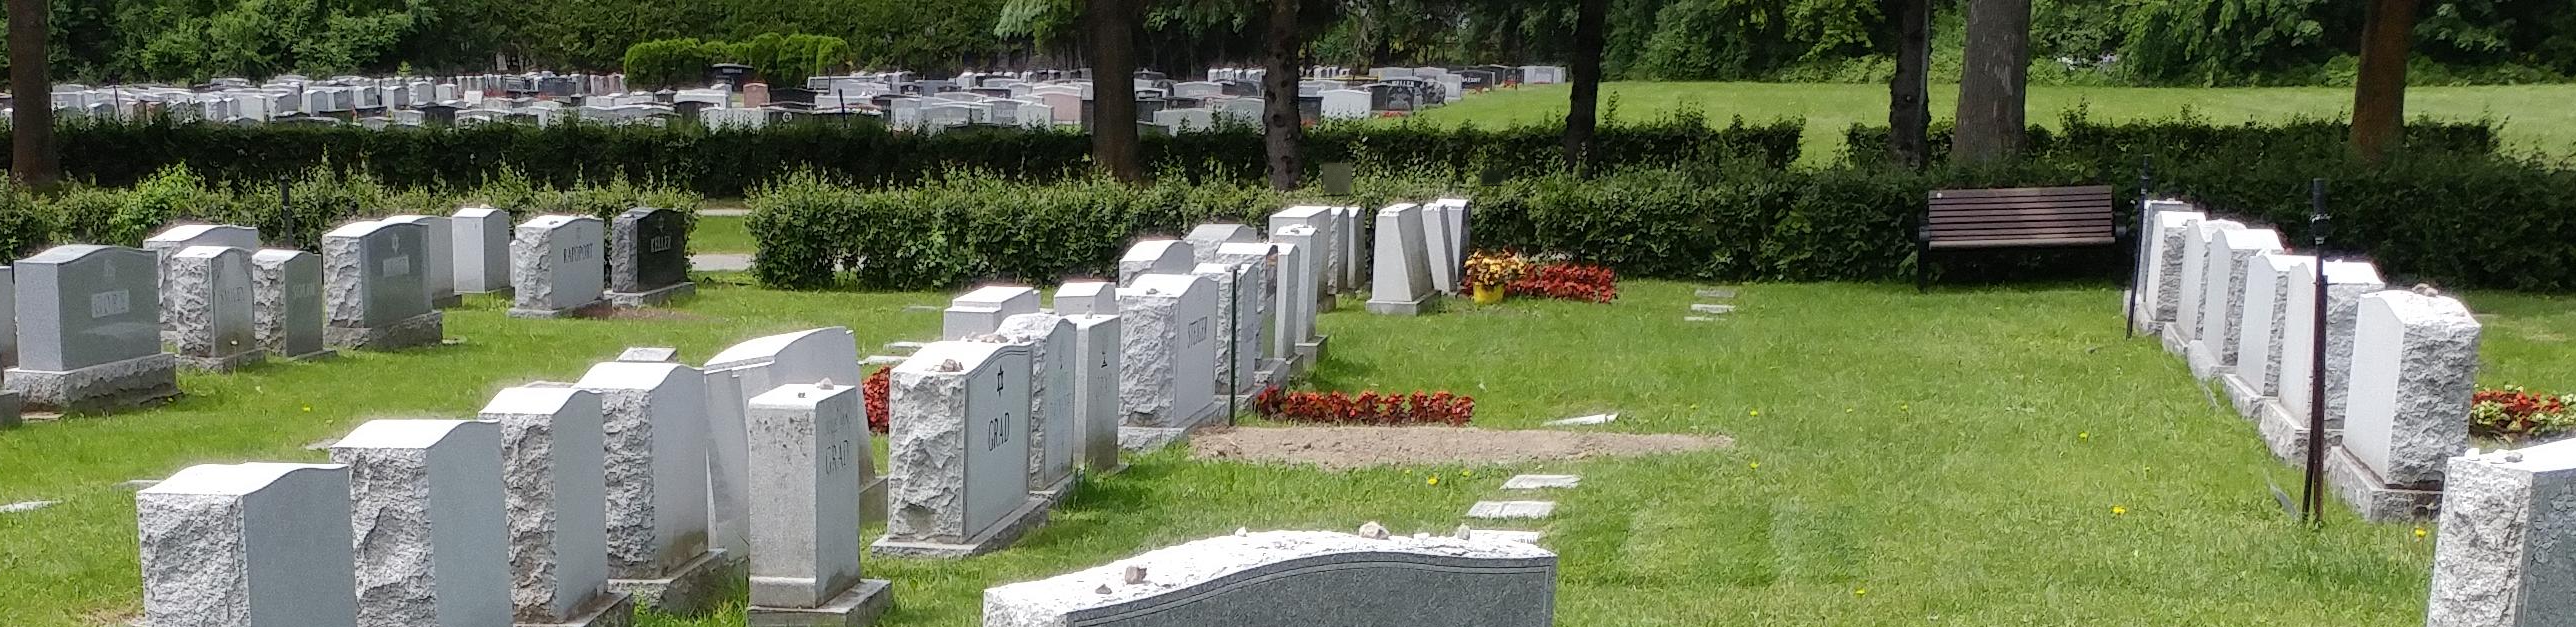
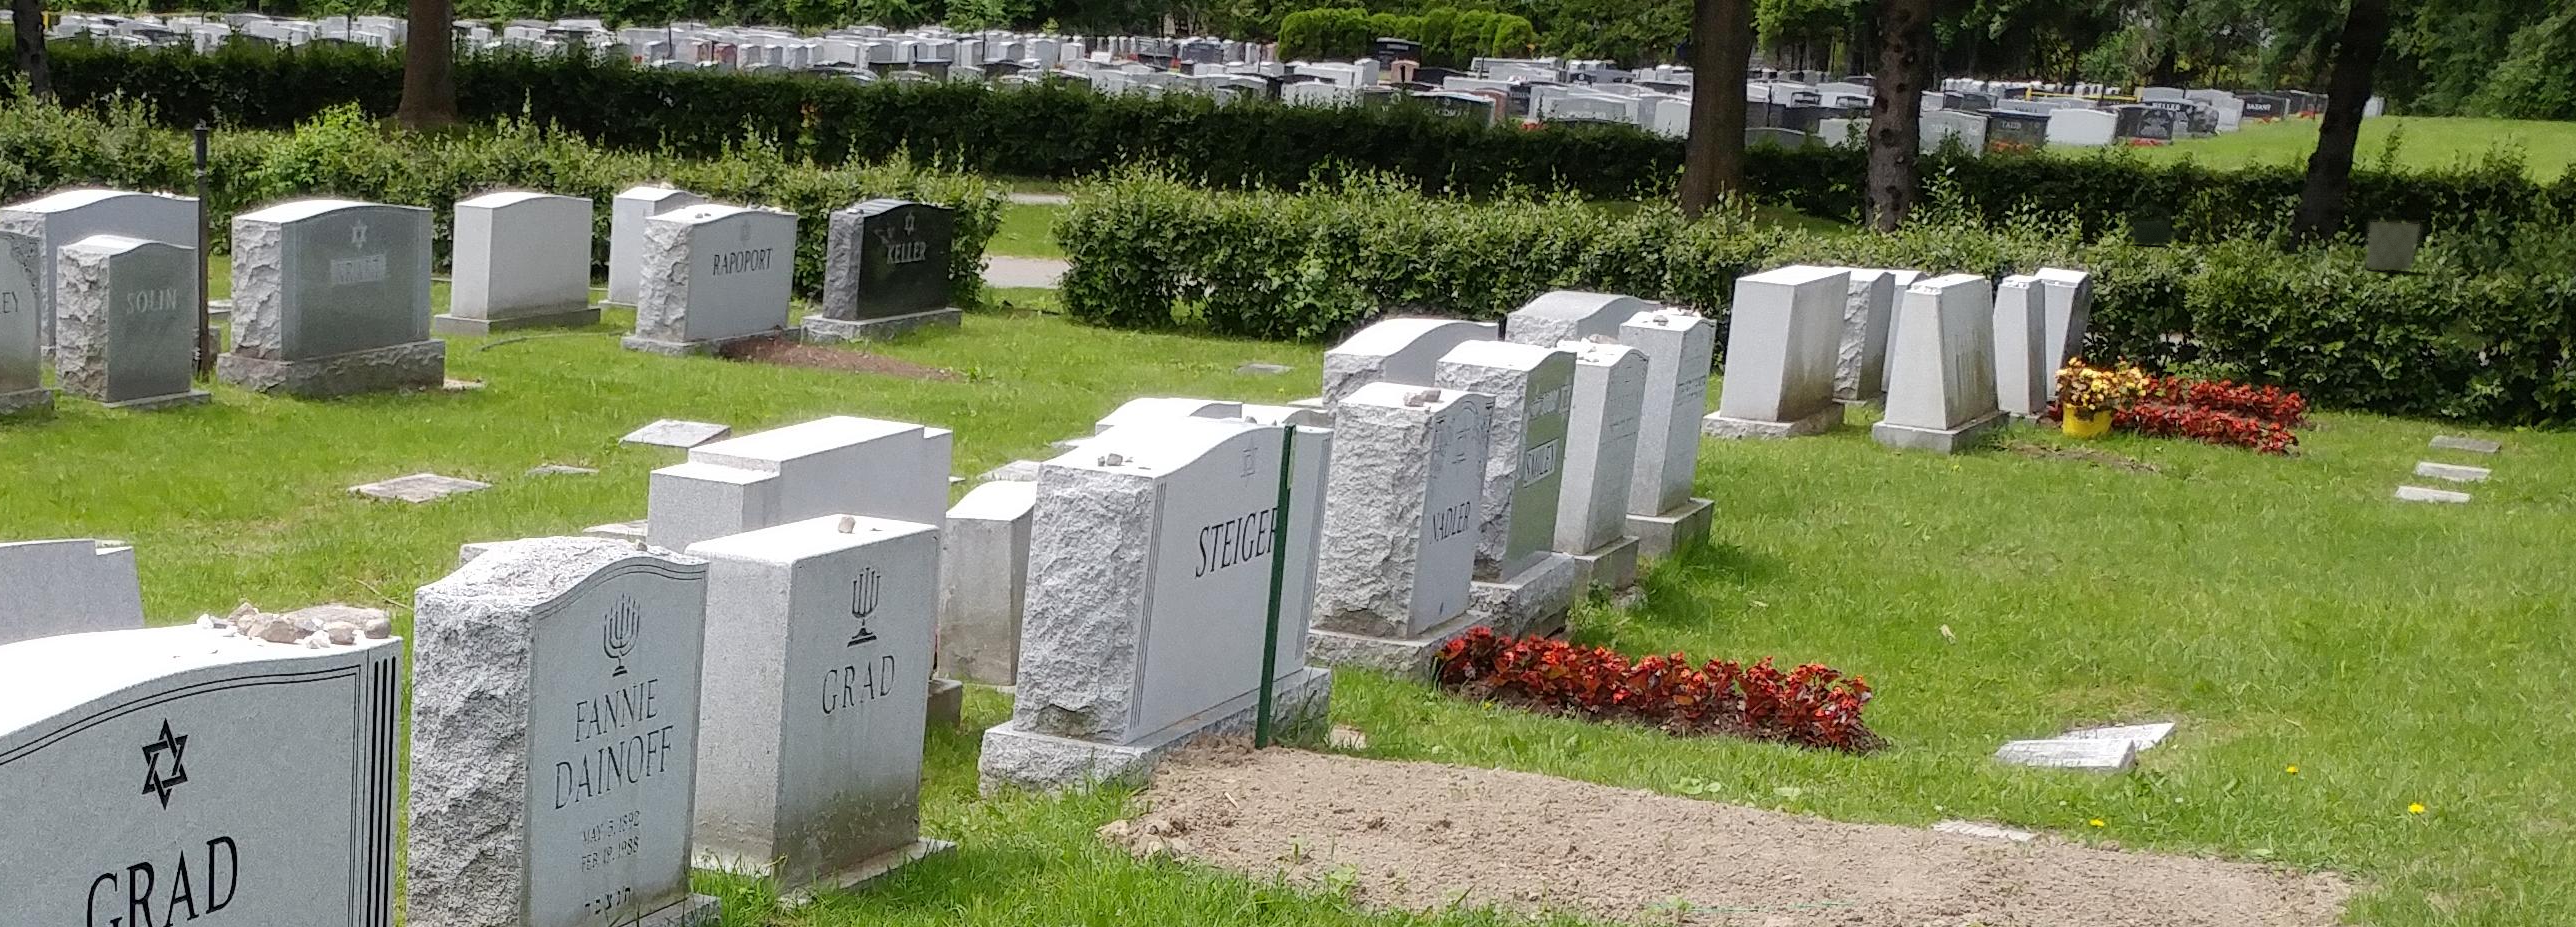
planter: present [1322,163,1352,195] -> present [2366,222,2420,271]

